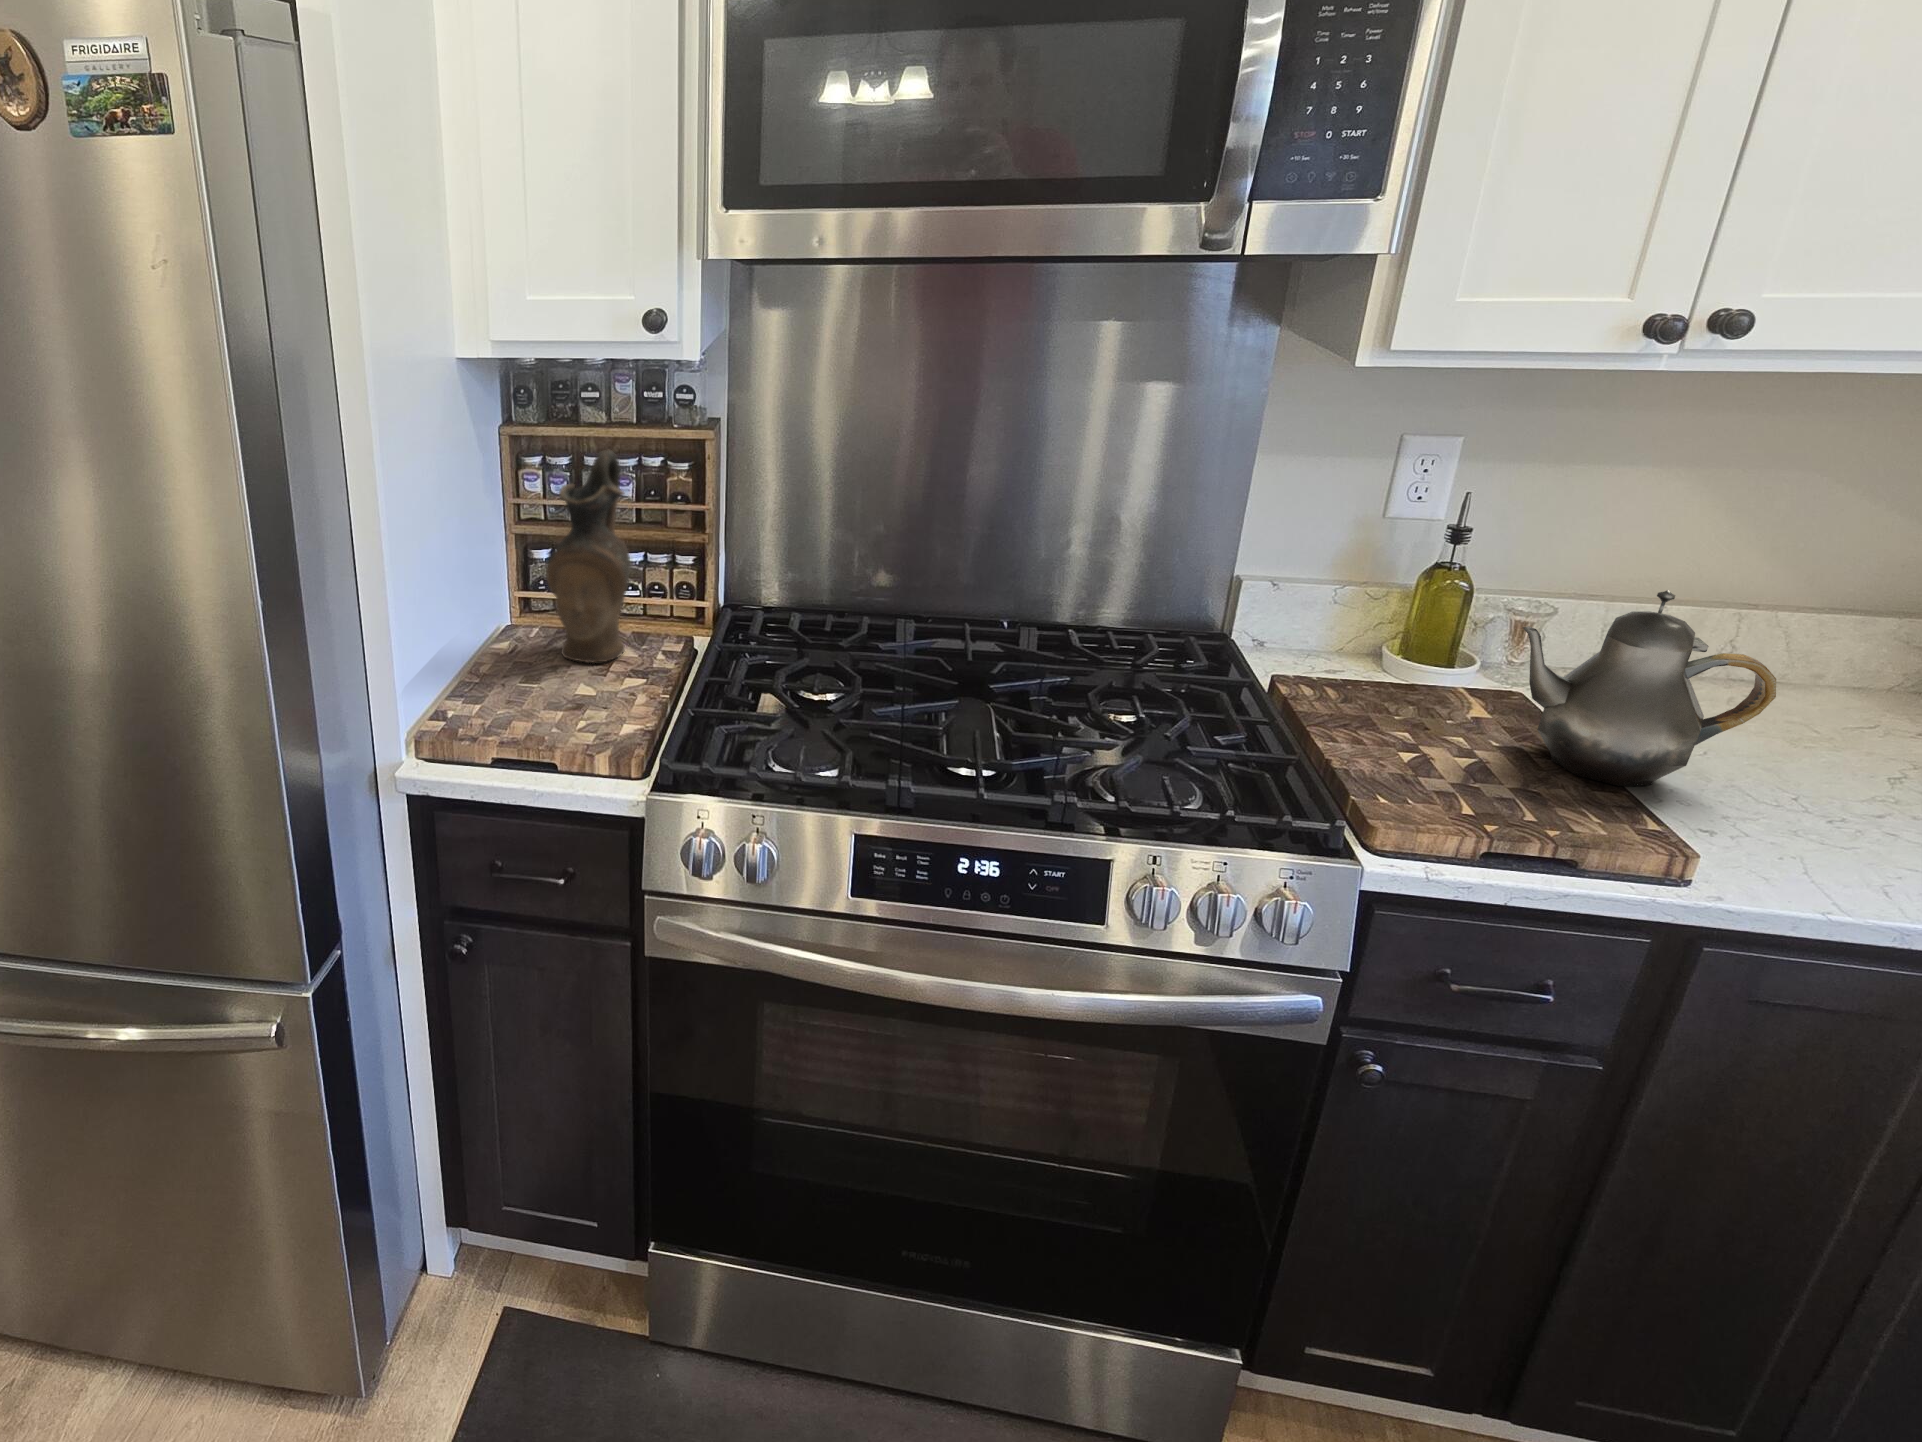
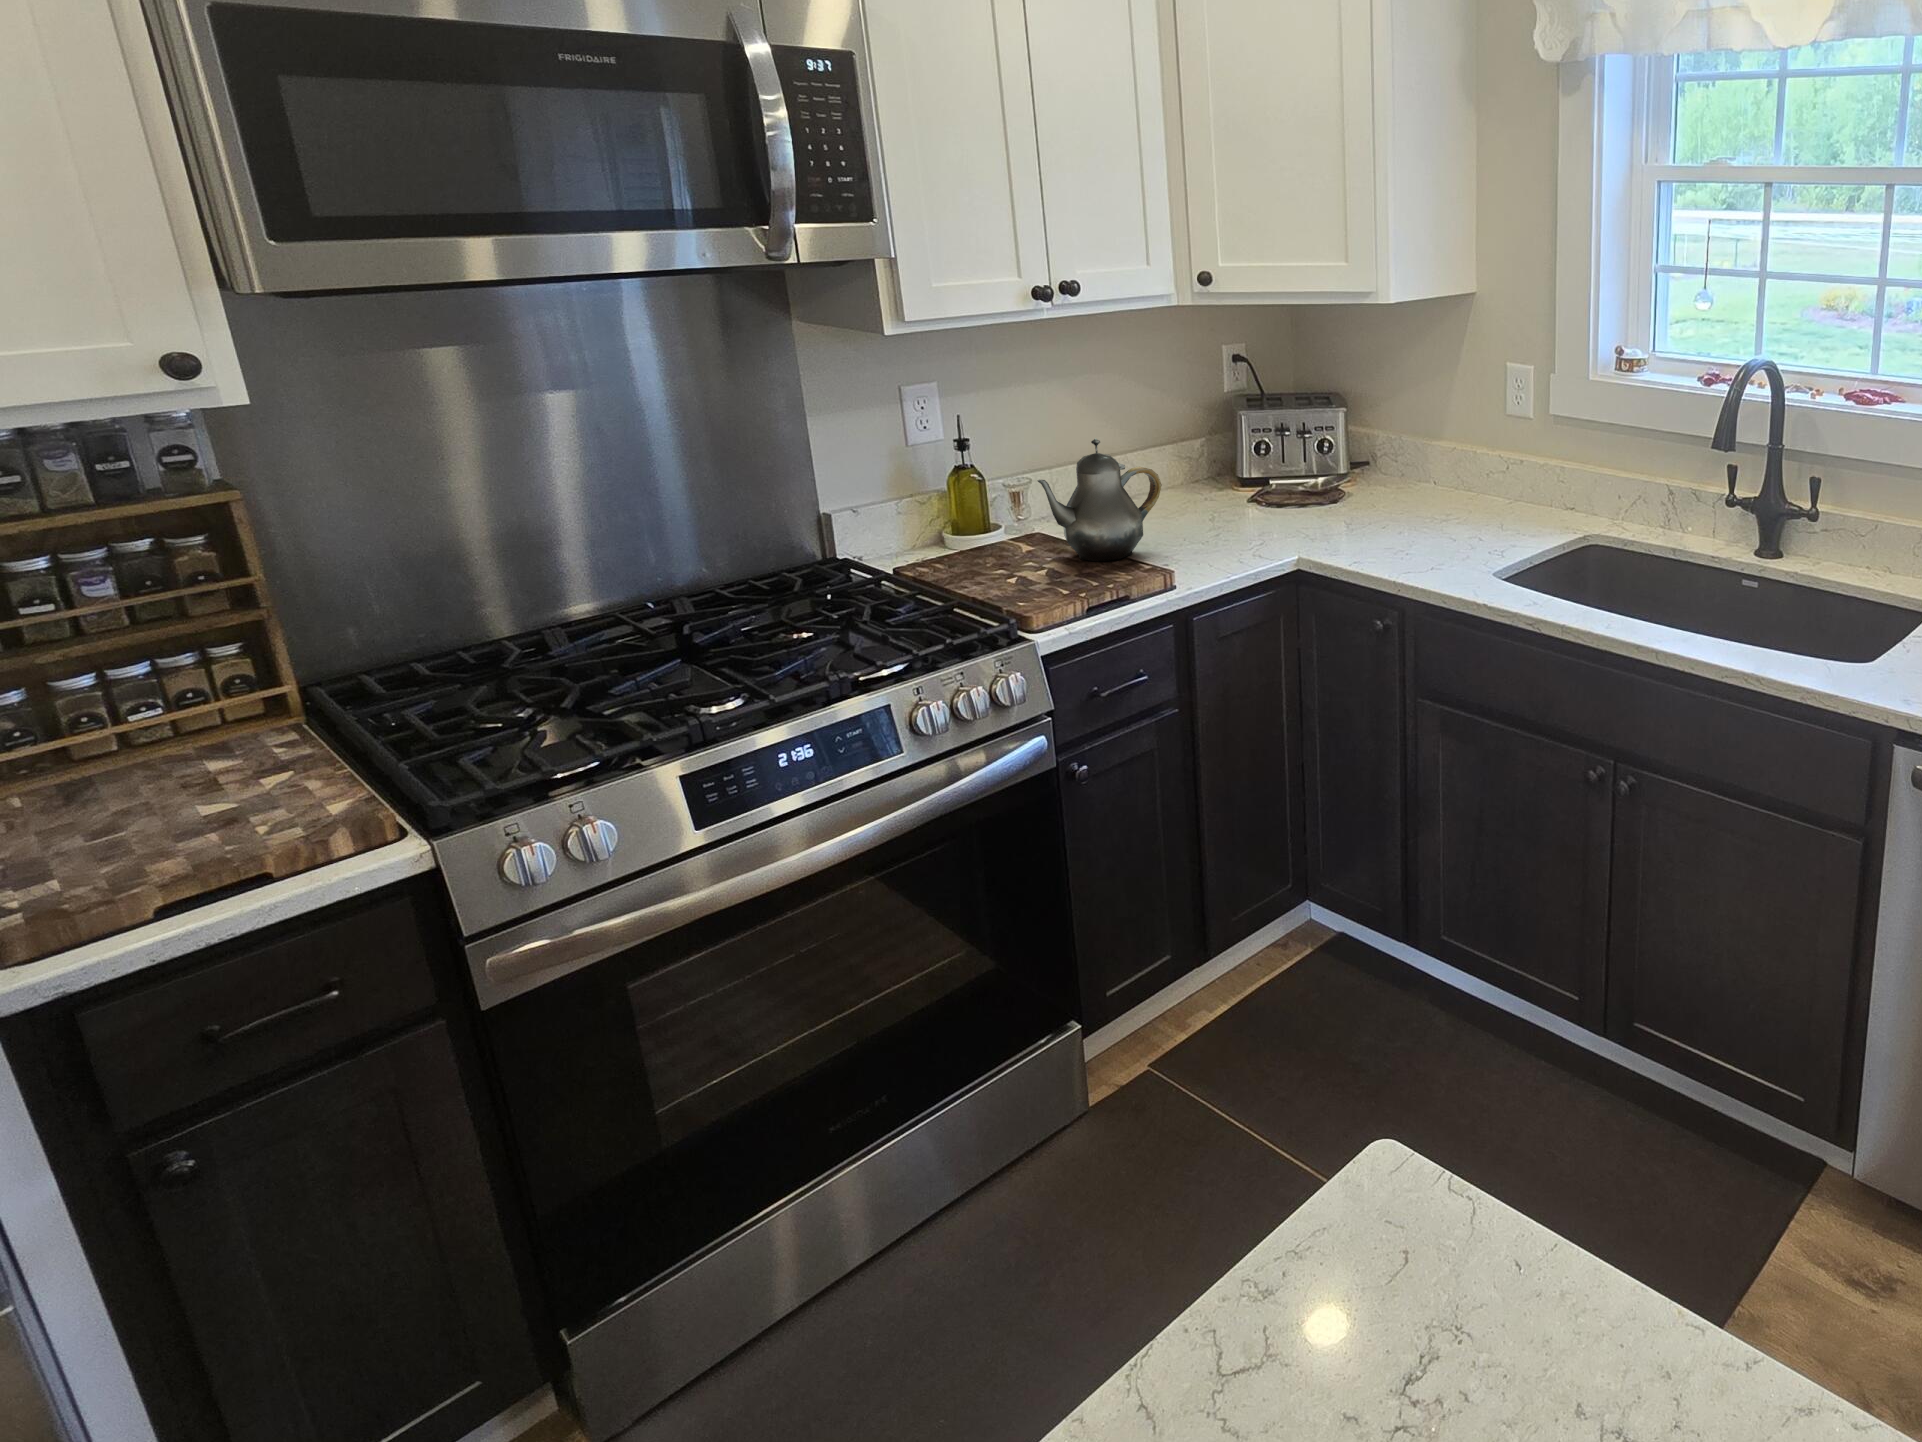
ceramic pitcher: present [546,450,630,663] -> none [38,531,219,799]

